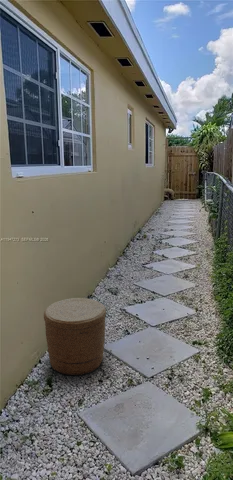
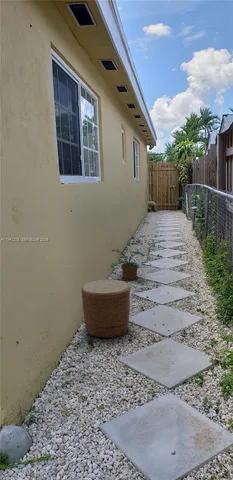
potted plant: none [102,251,140,289] -> present [111,249,145,281]

